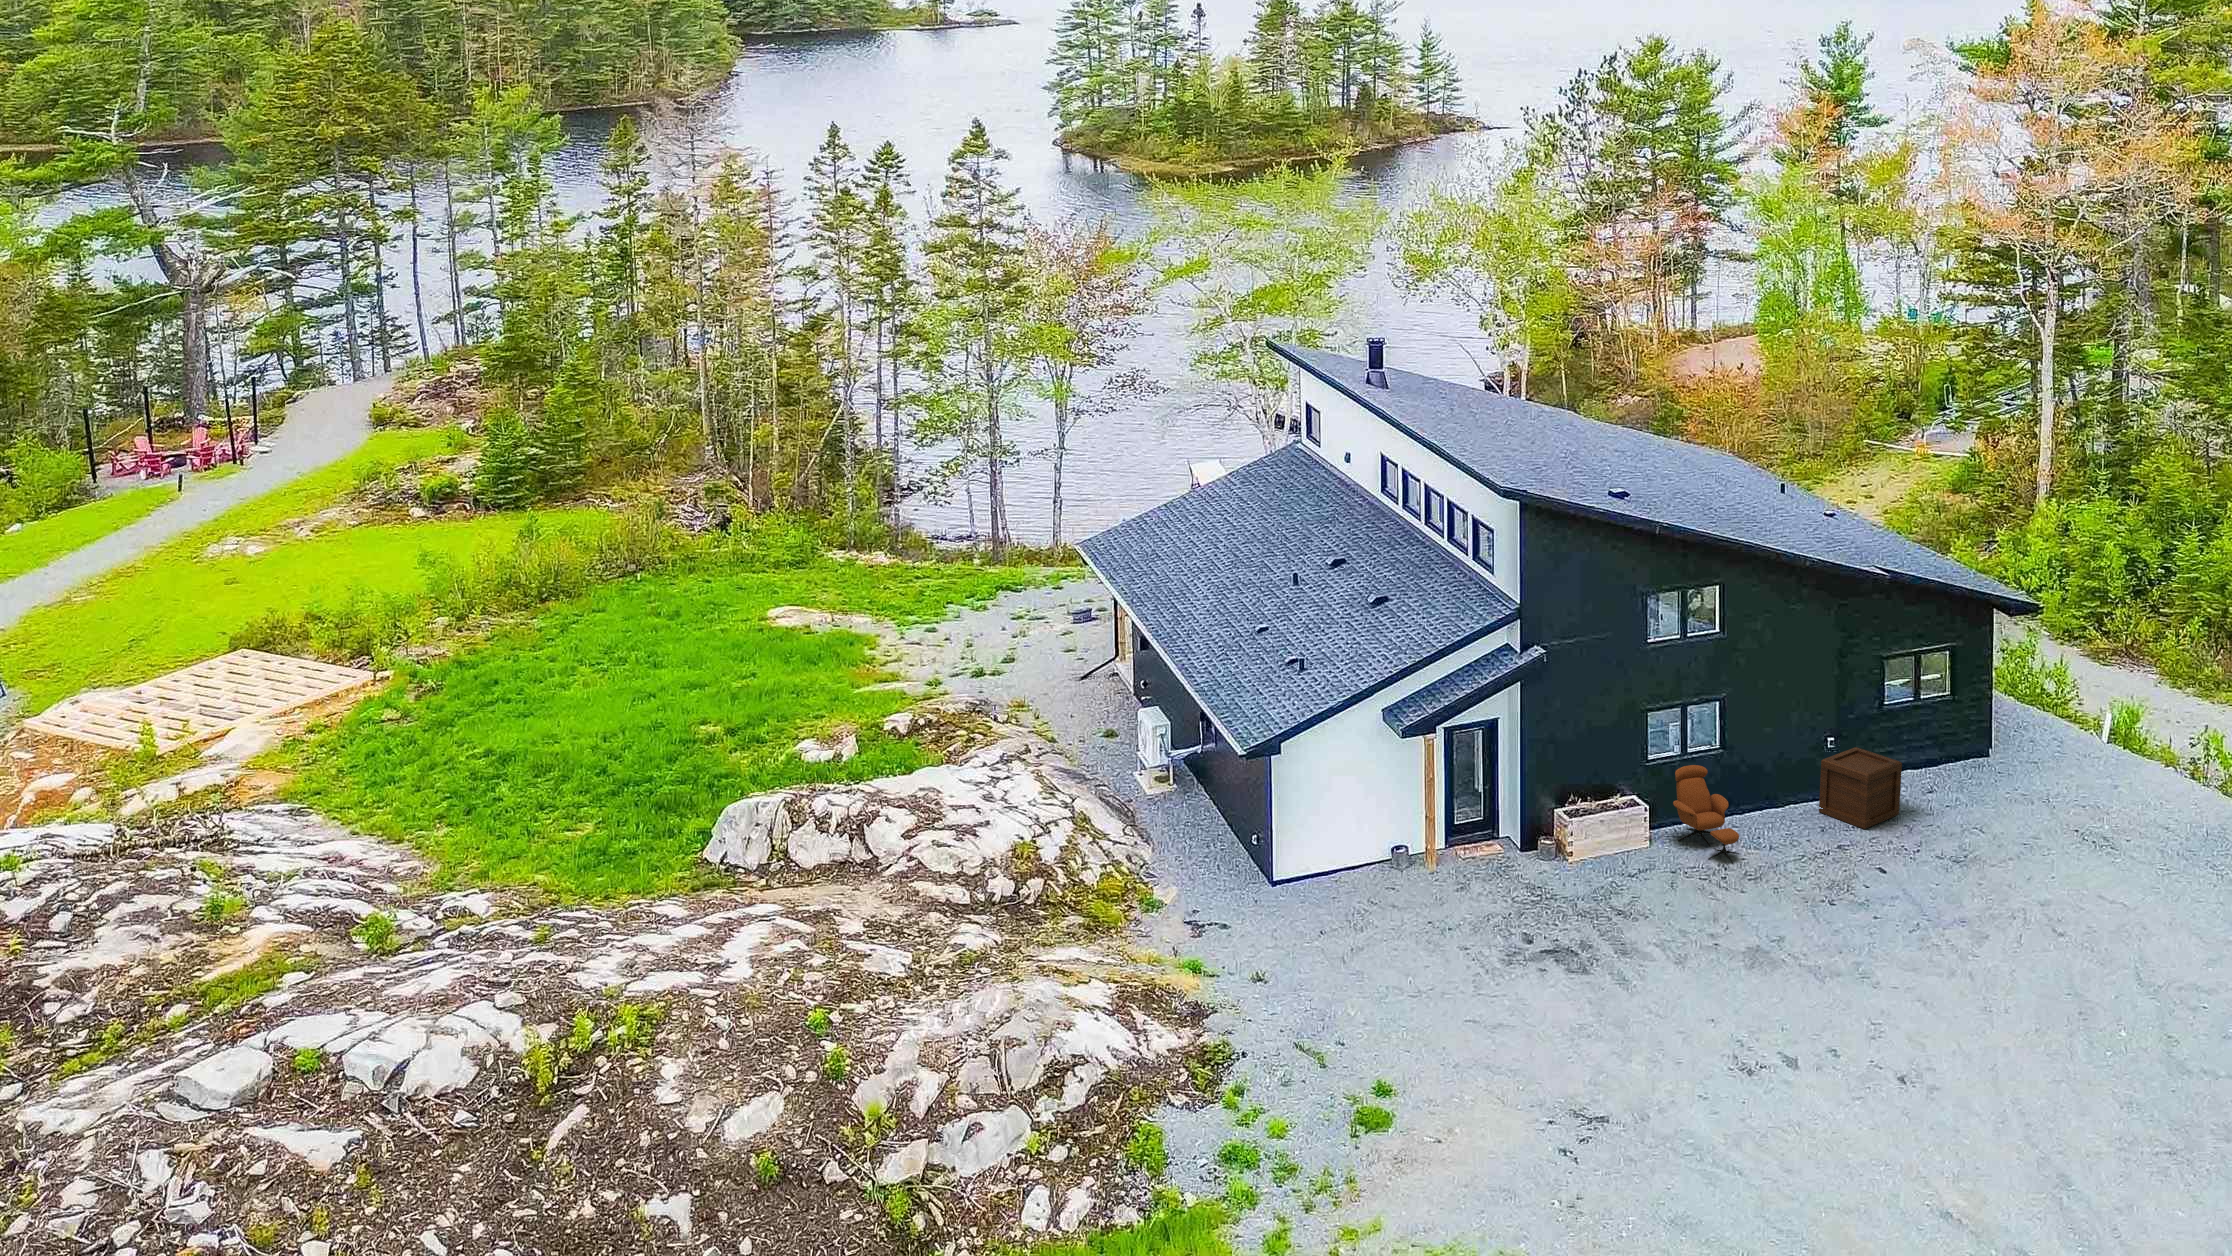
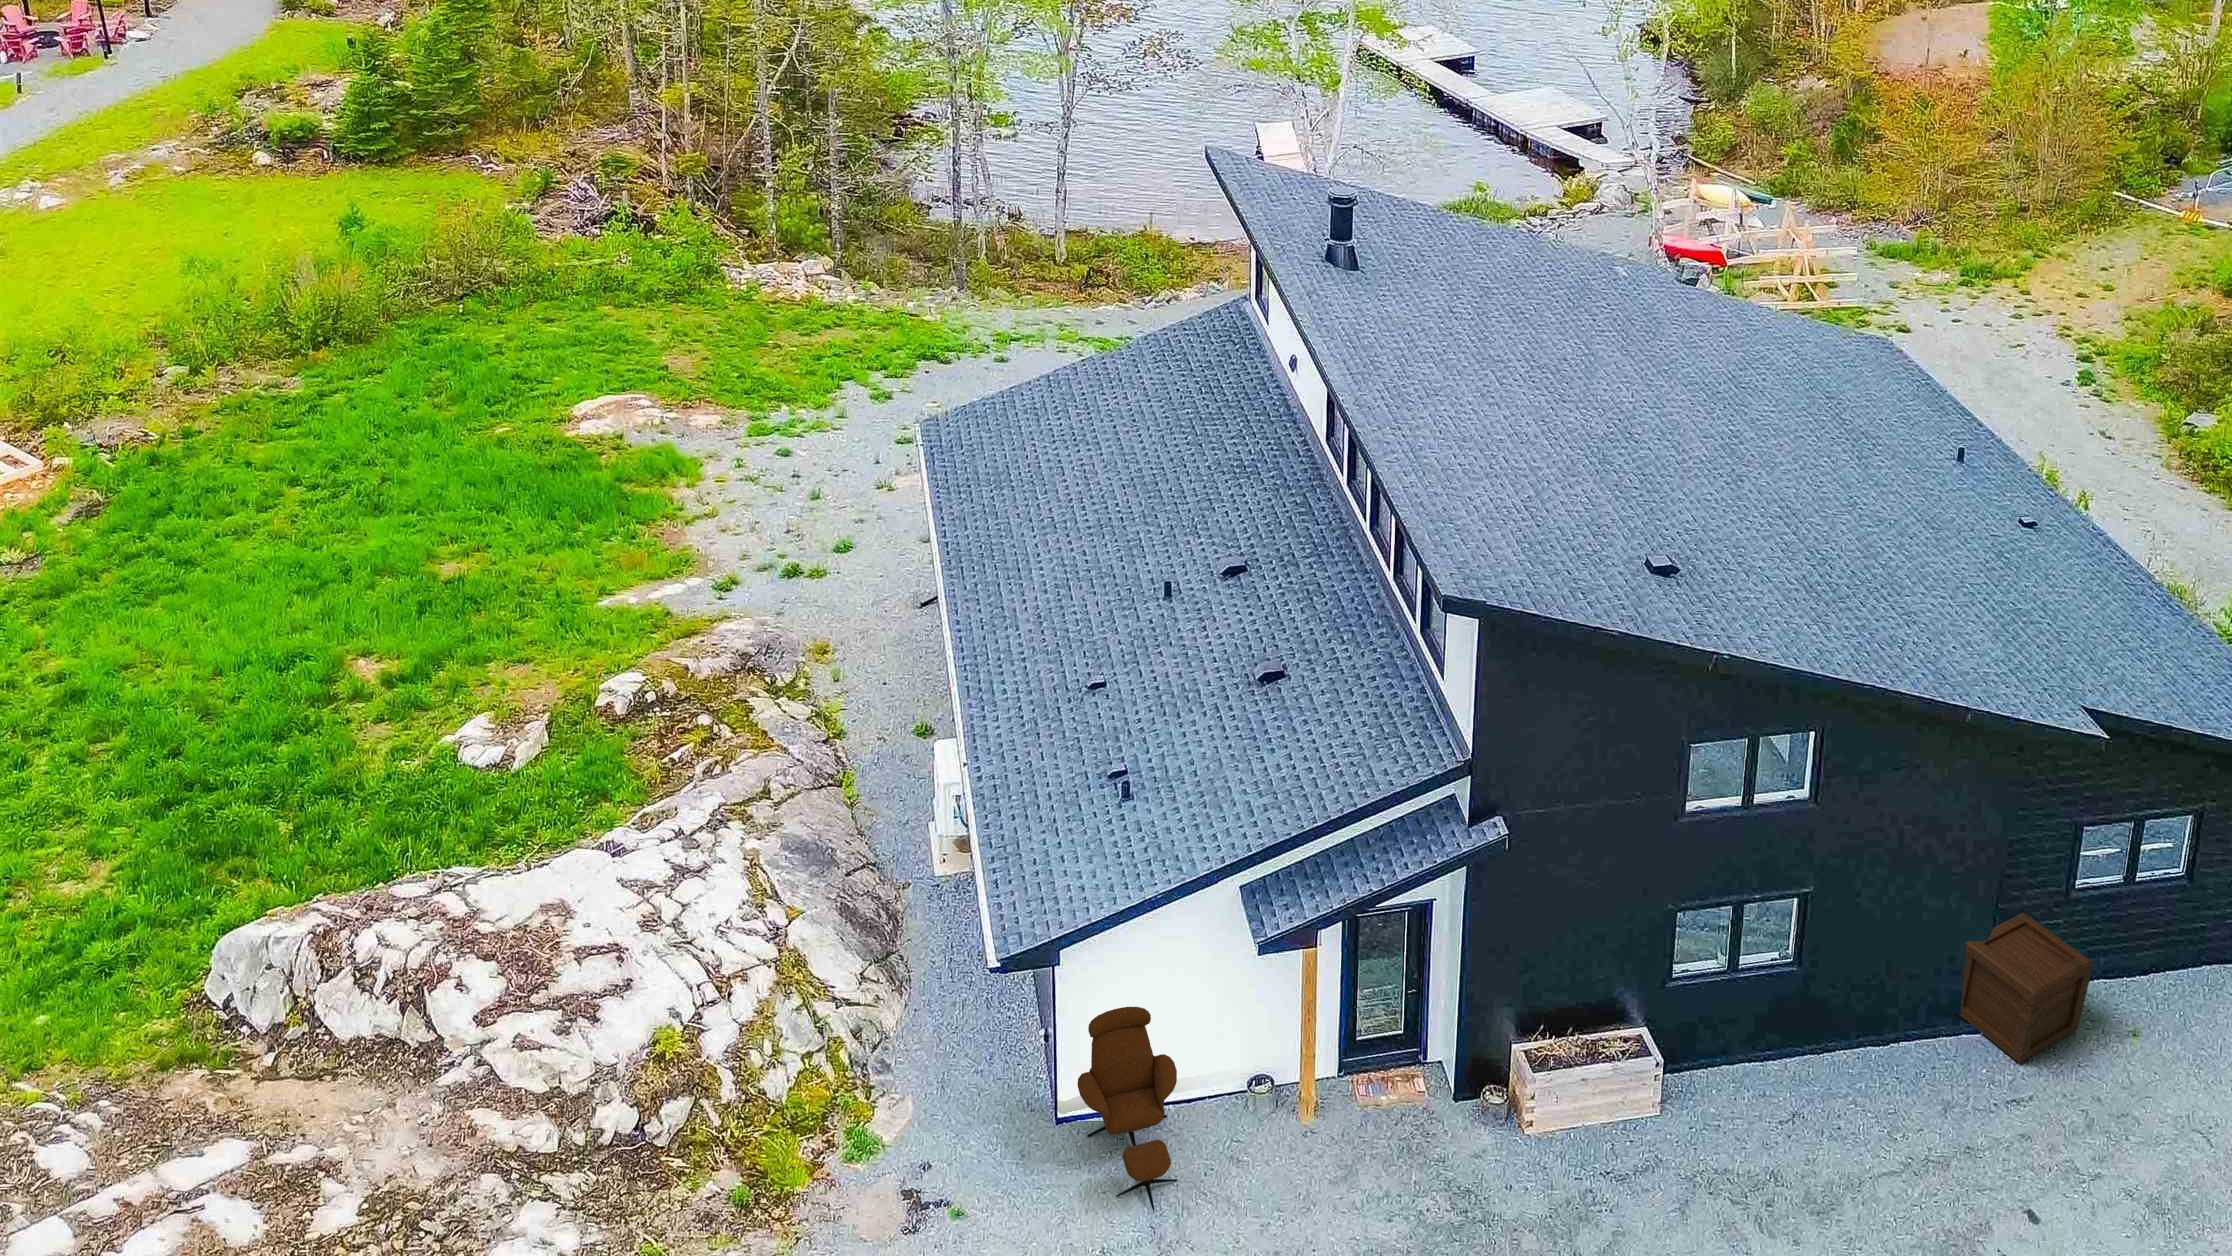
lounge chair: present [1673,765,1739,863] -> present [1077,1007,1177,1211]

